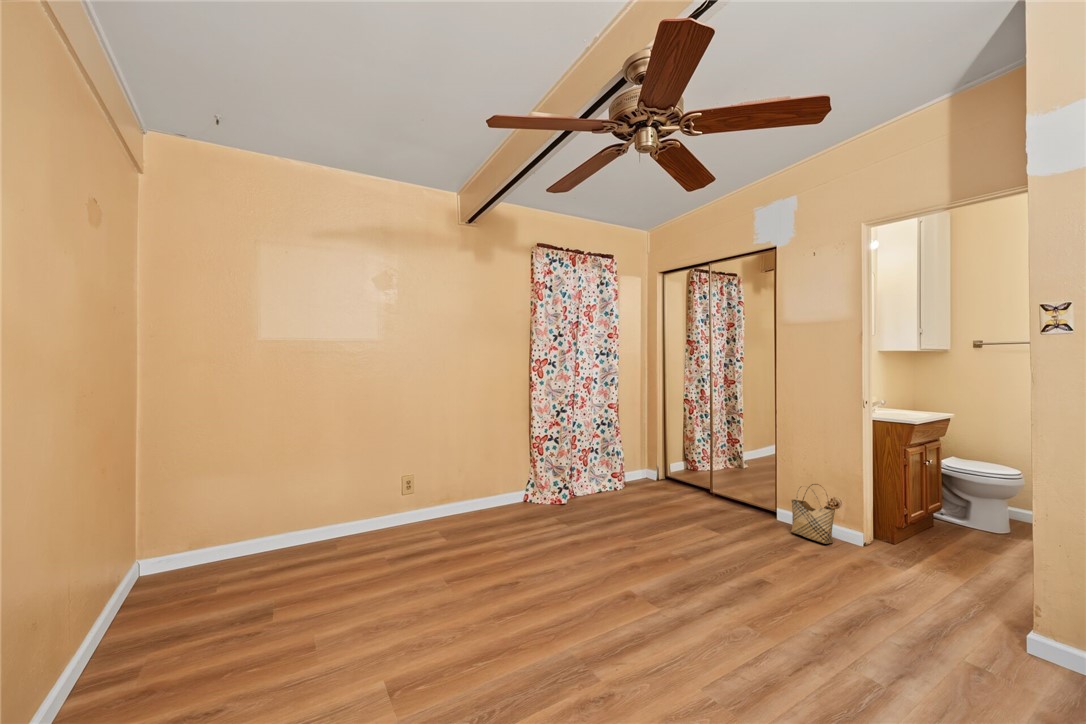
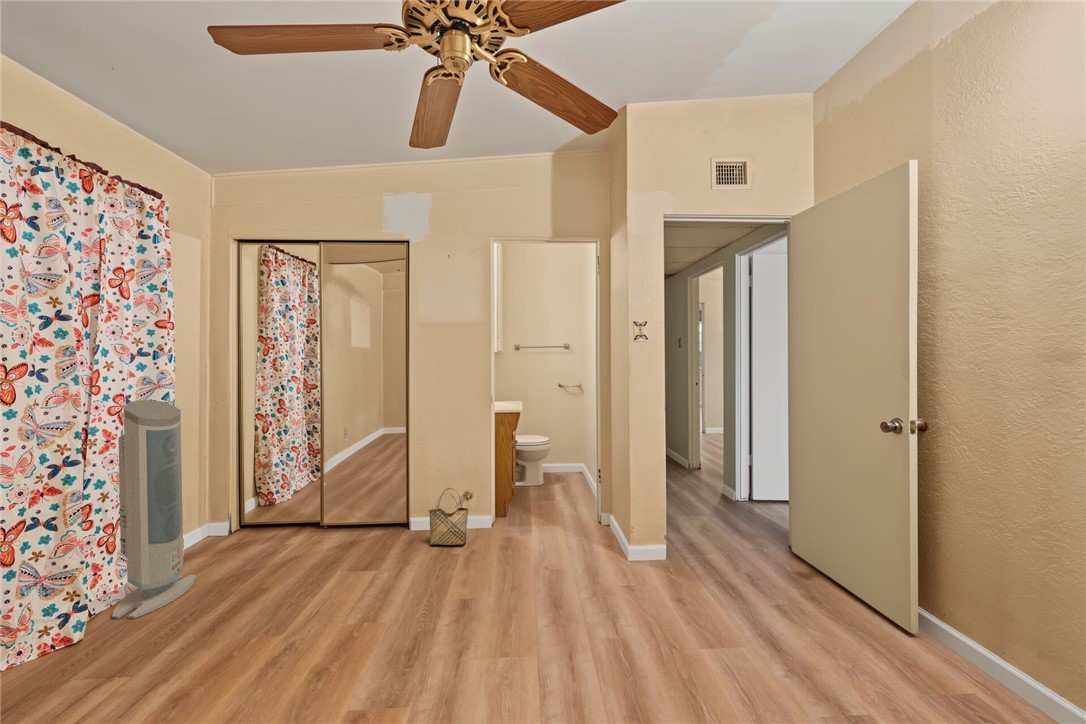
air purifier: none [580,381,625,504] -> present [112,400,196,619]

